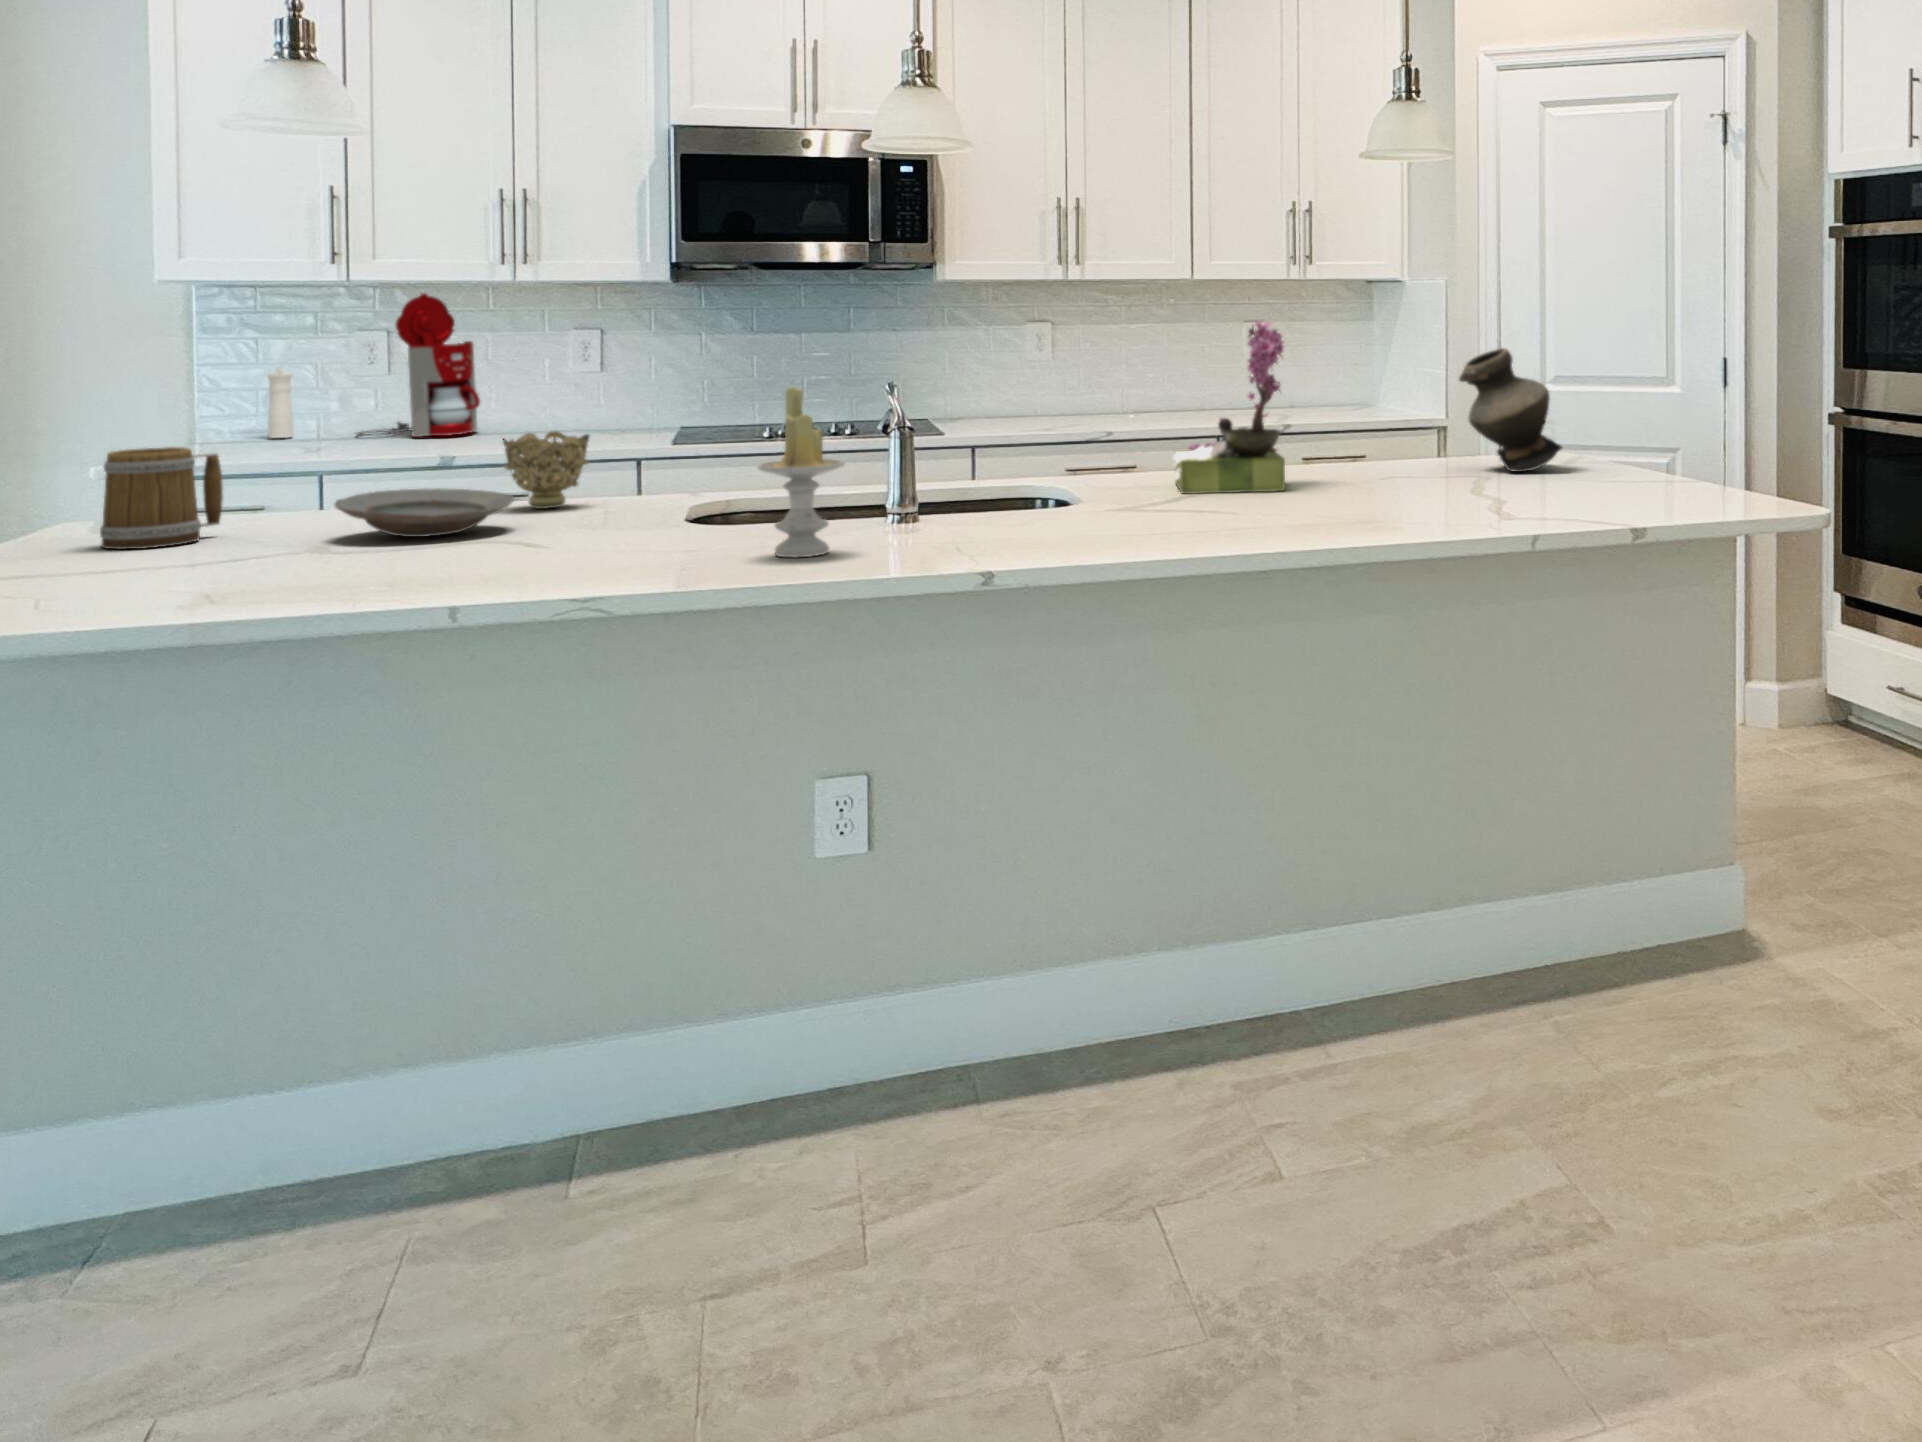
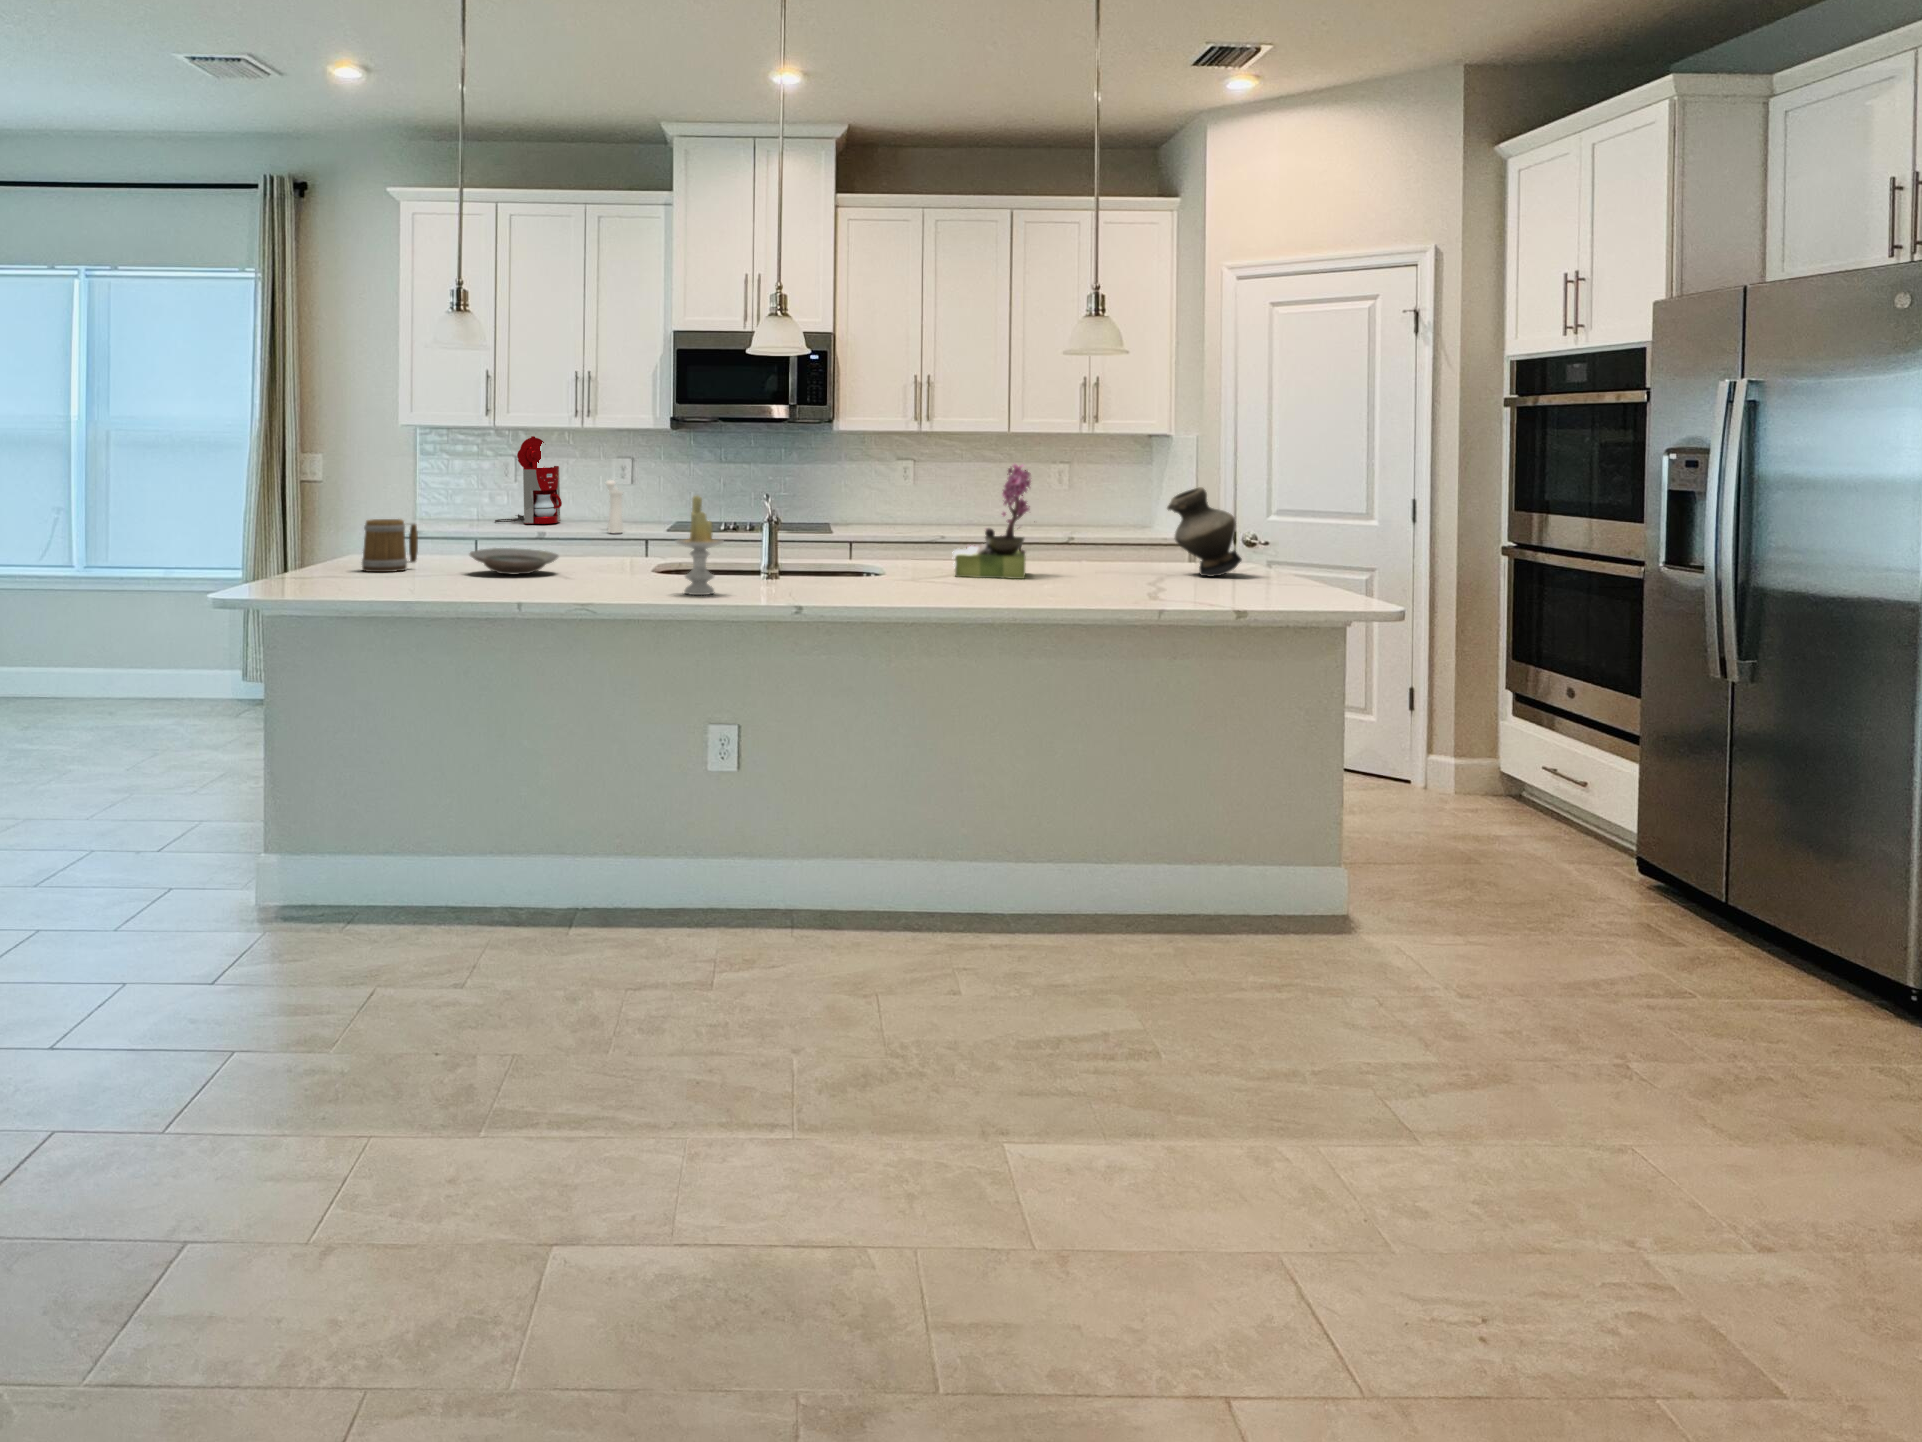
pepper mill: present [267,367,293,438] -> present [606,480,623,533]
decorative bowl: present [503,431,589,509] -> none [558,520,605,565]

